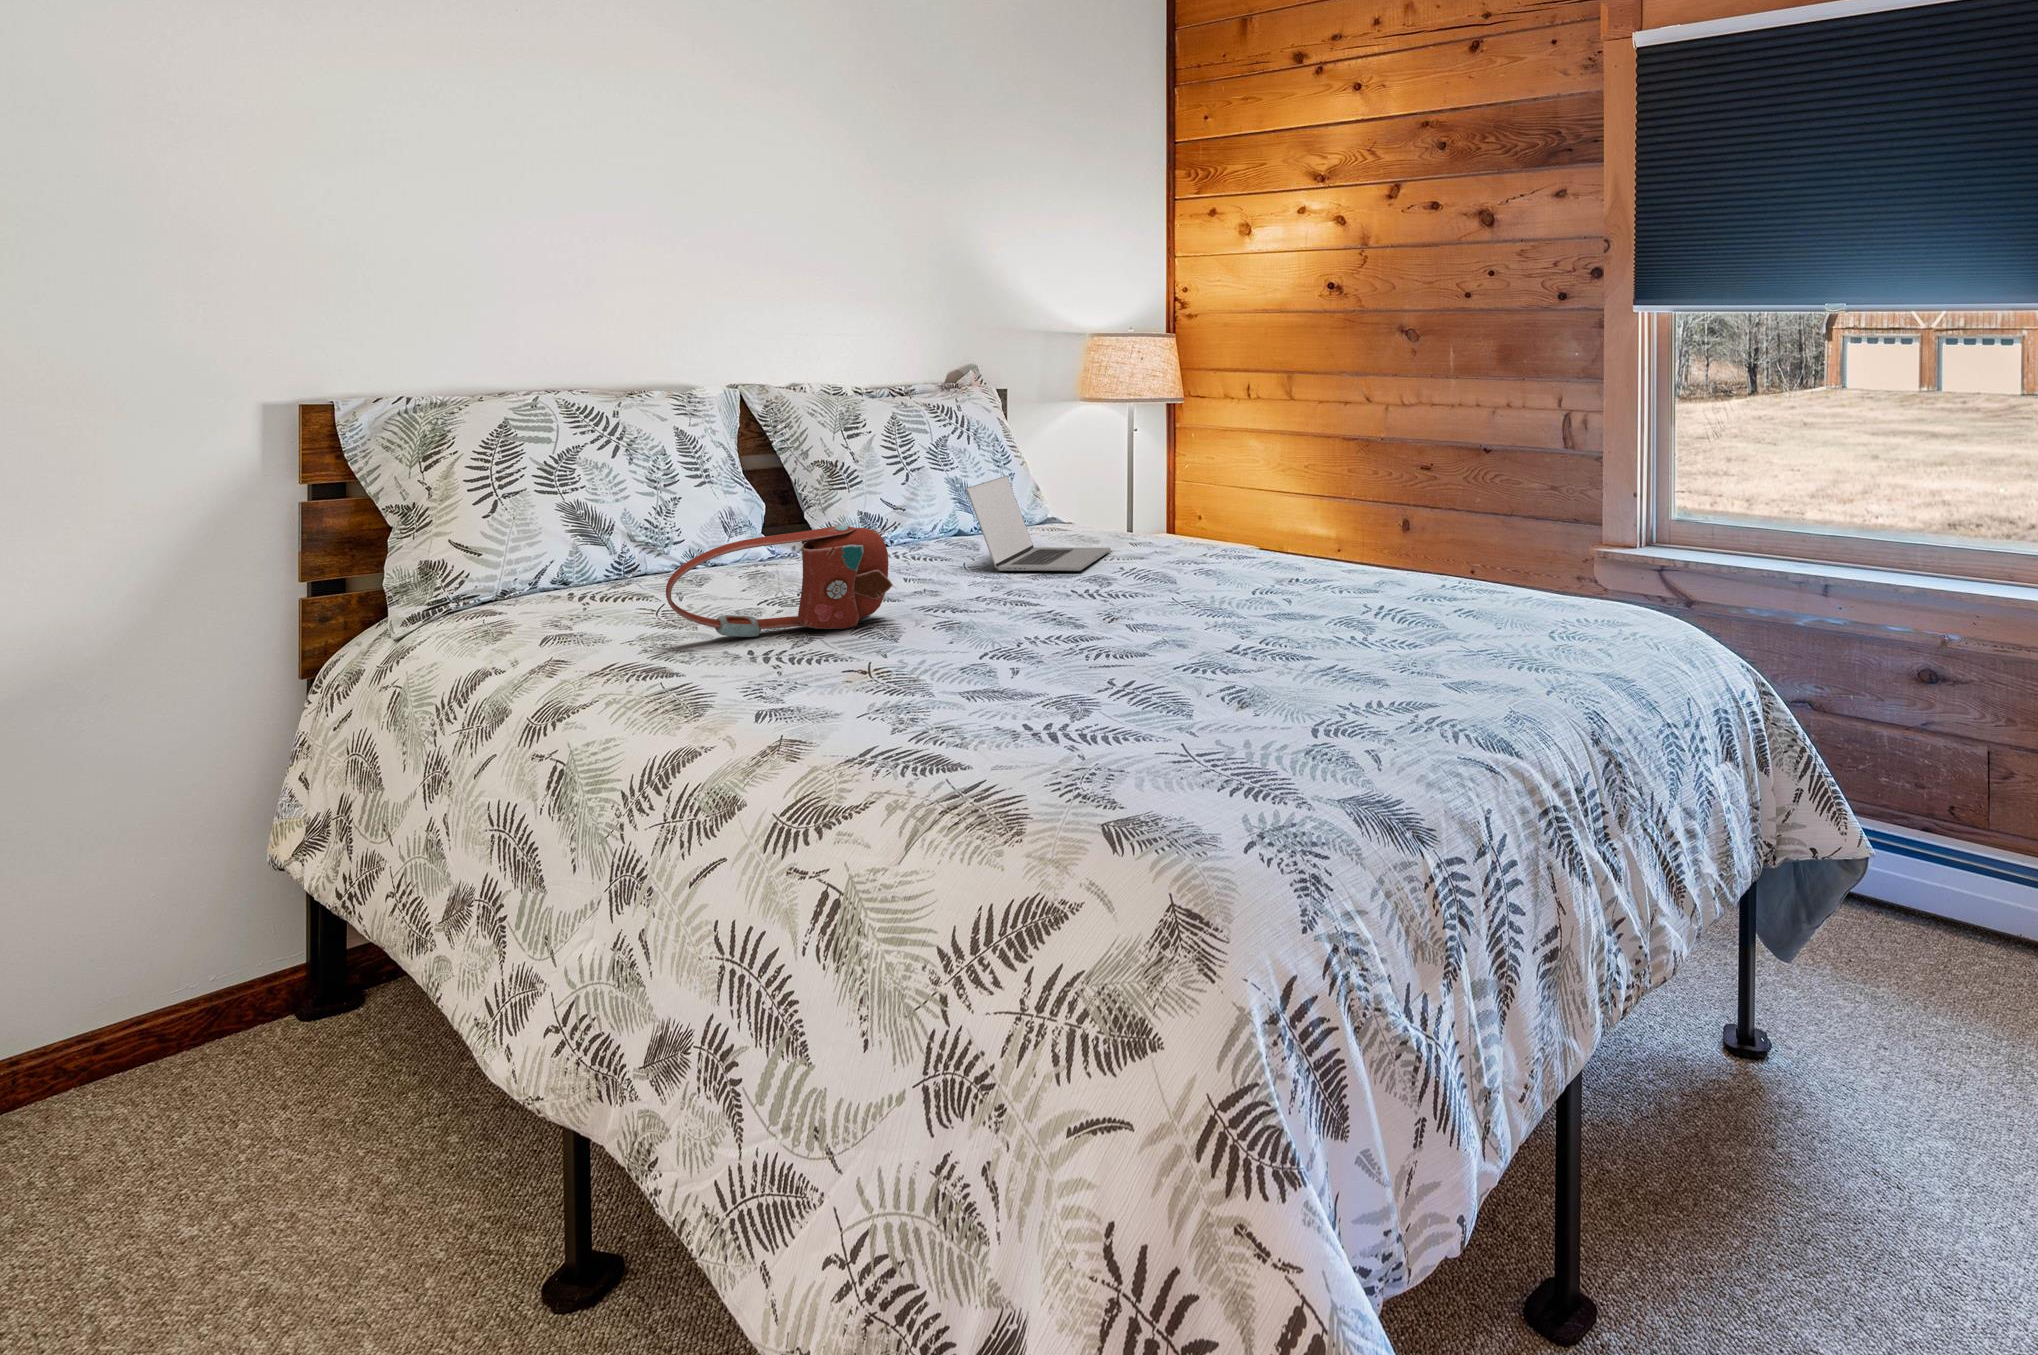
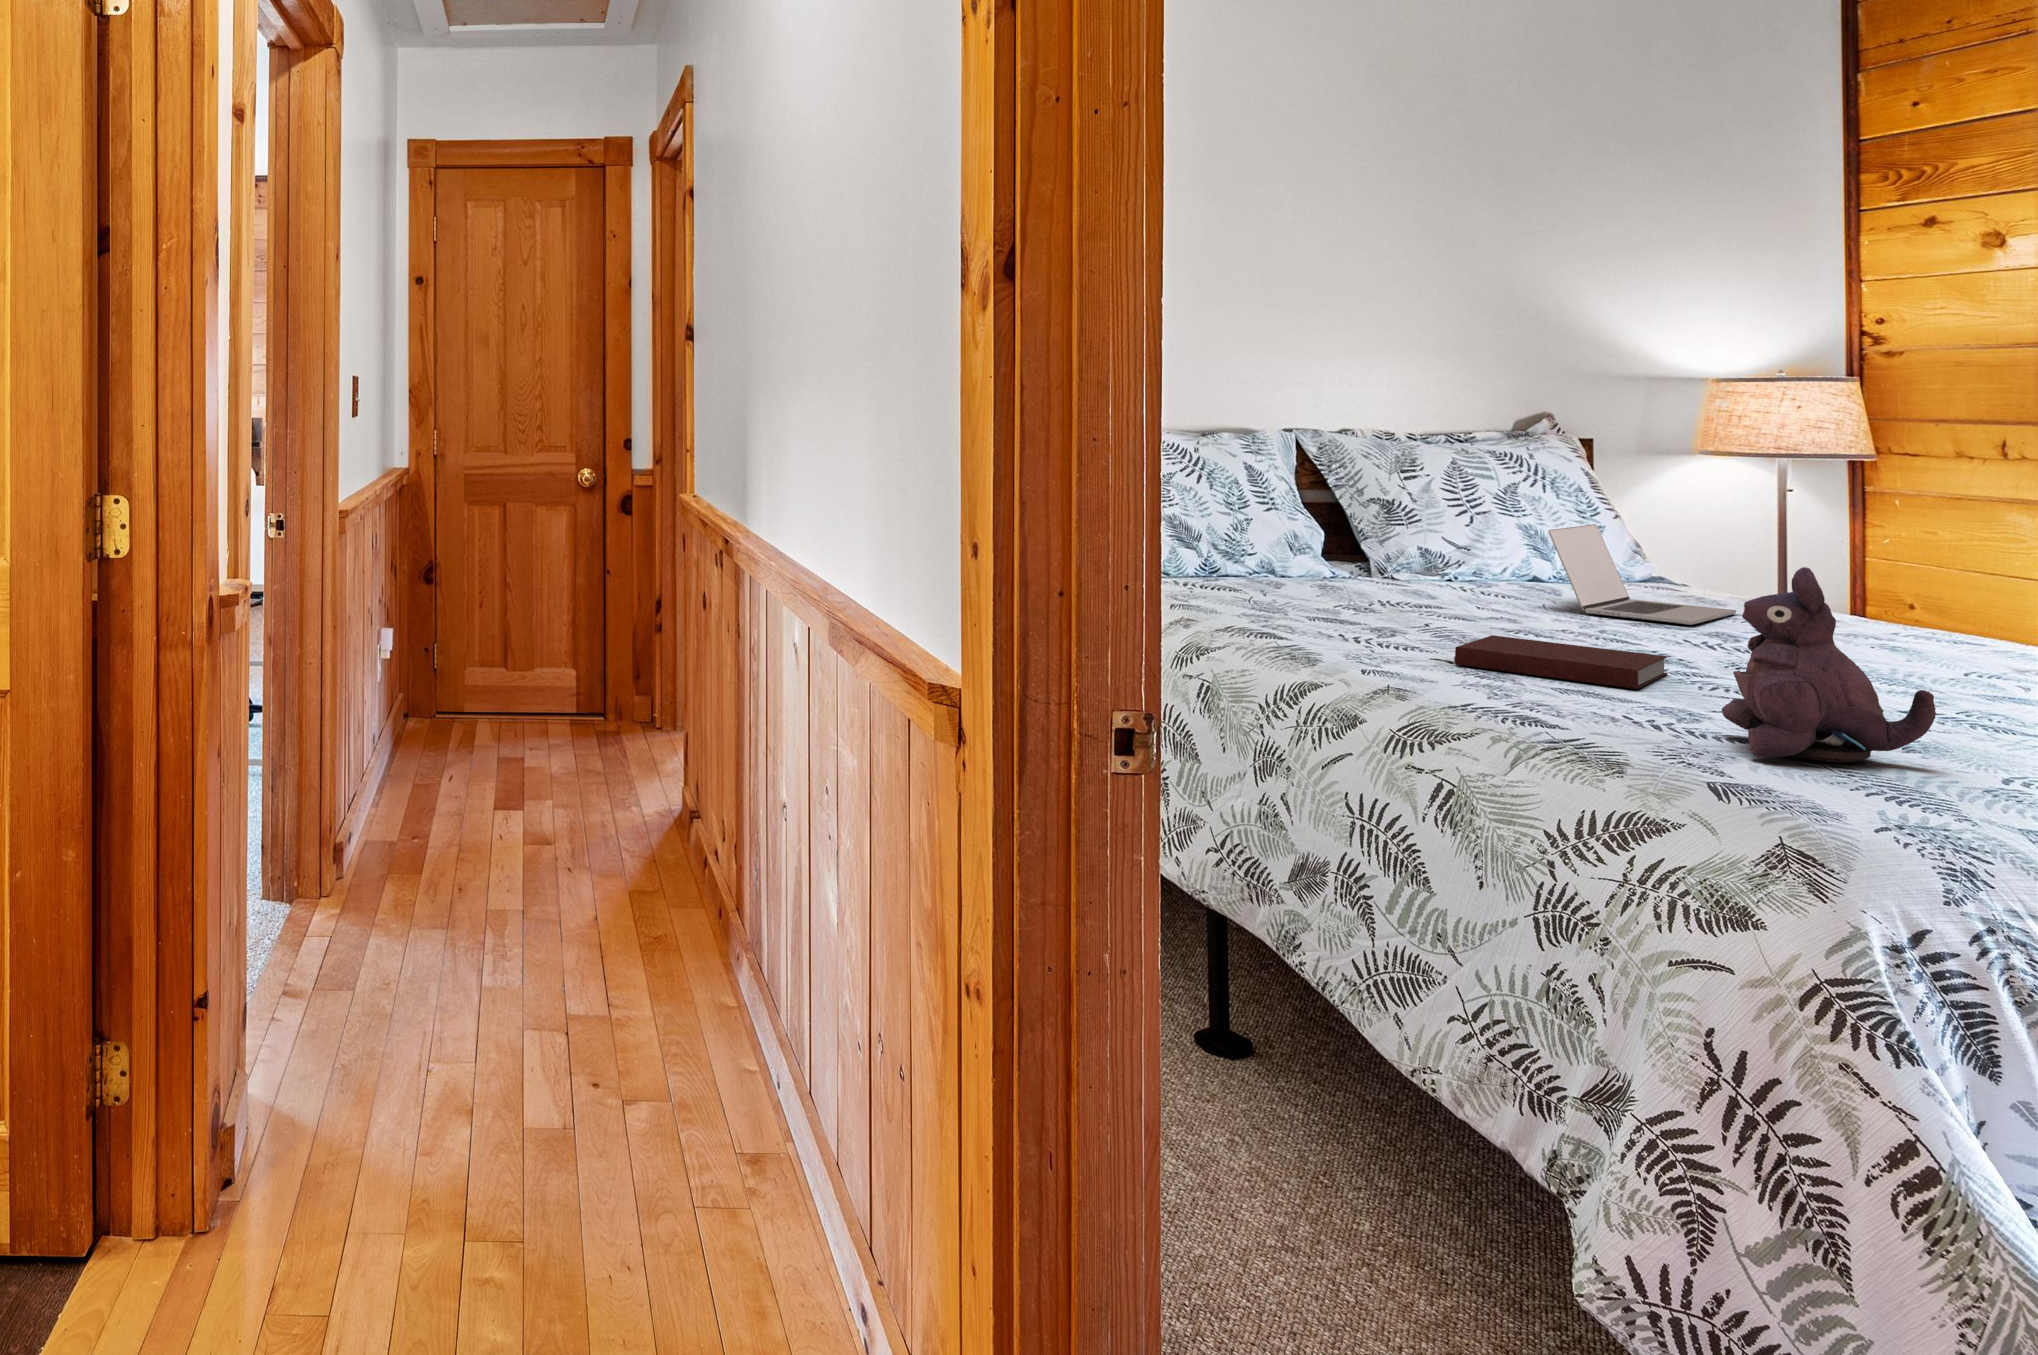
handbag: present [666,525,893,637] -> none [1269,547,1474,633]
plush toy: none [1109,528,1275,761] -> present [1722,567,1936,763]
notebook: none [865,623,1063,675] -> present [1455,635,1668,689]

